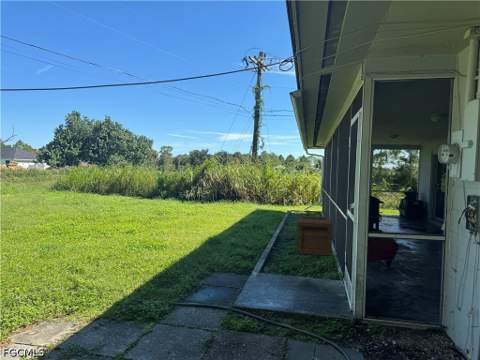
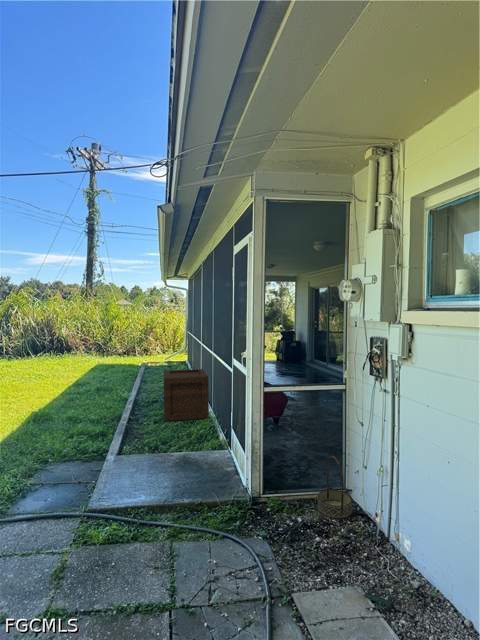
basket: none [412,296,447,350] -> present [317,456,352,518]

